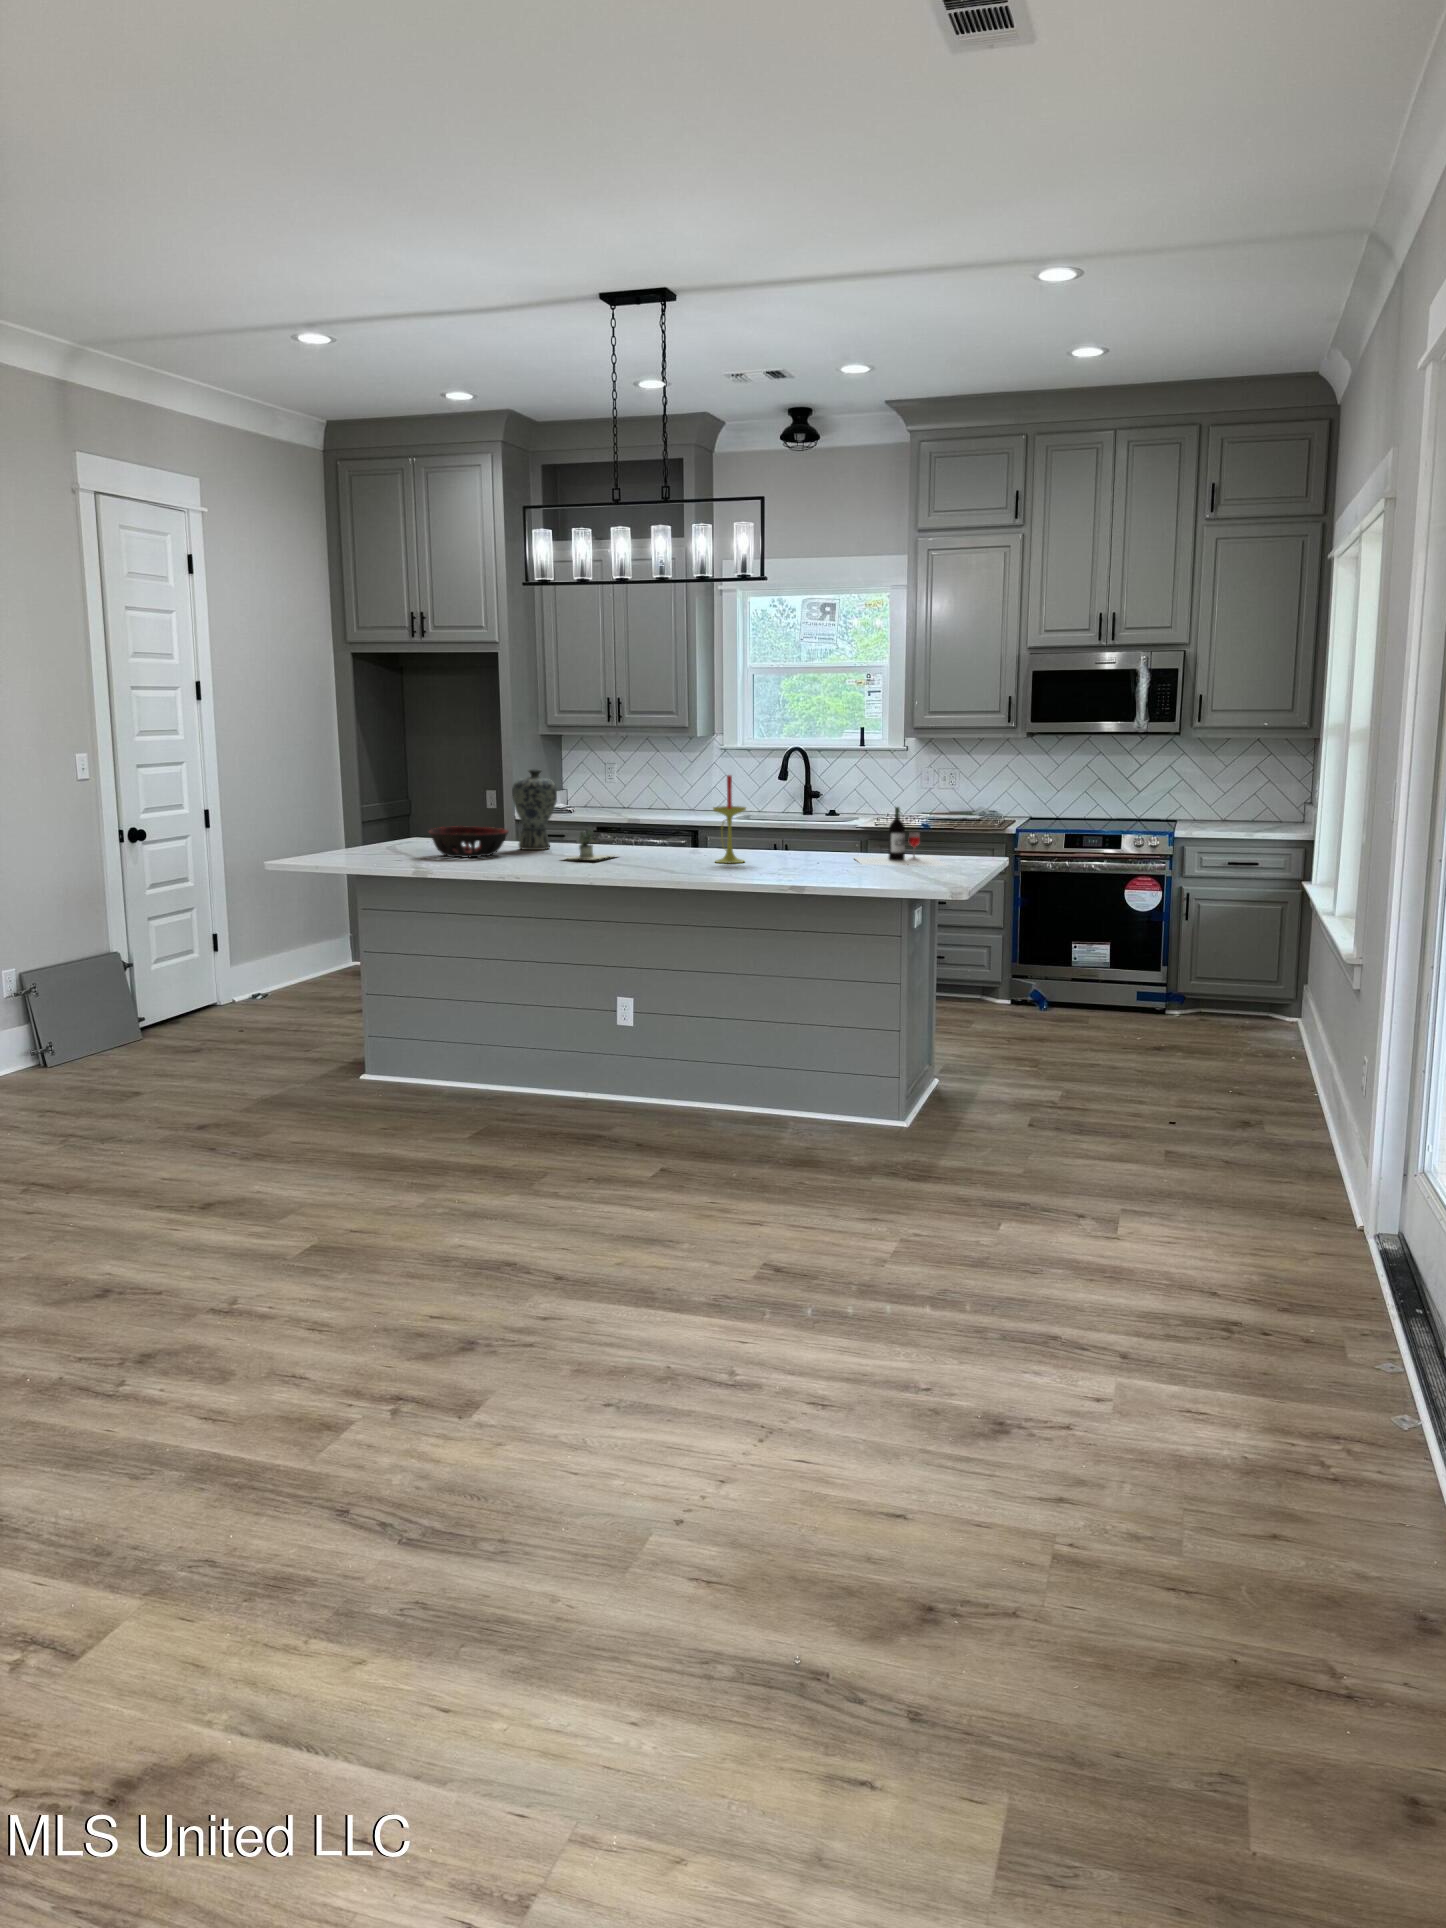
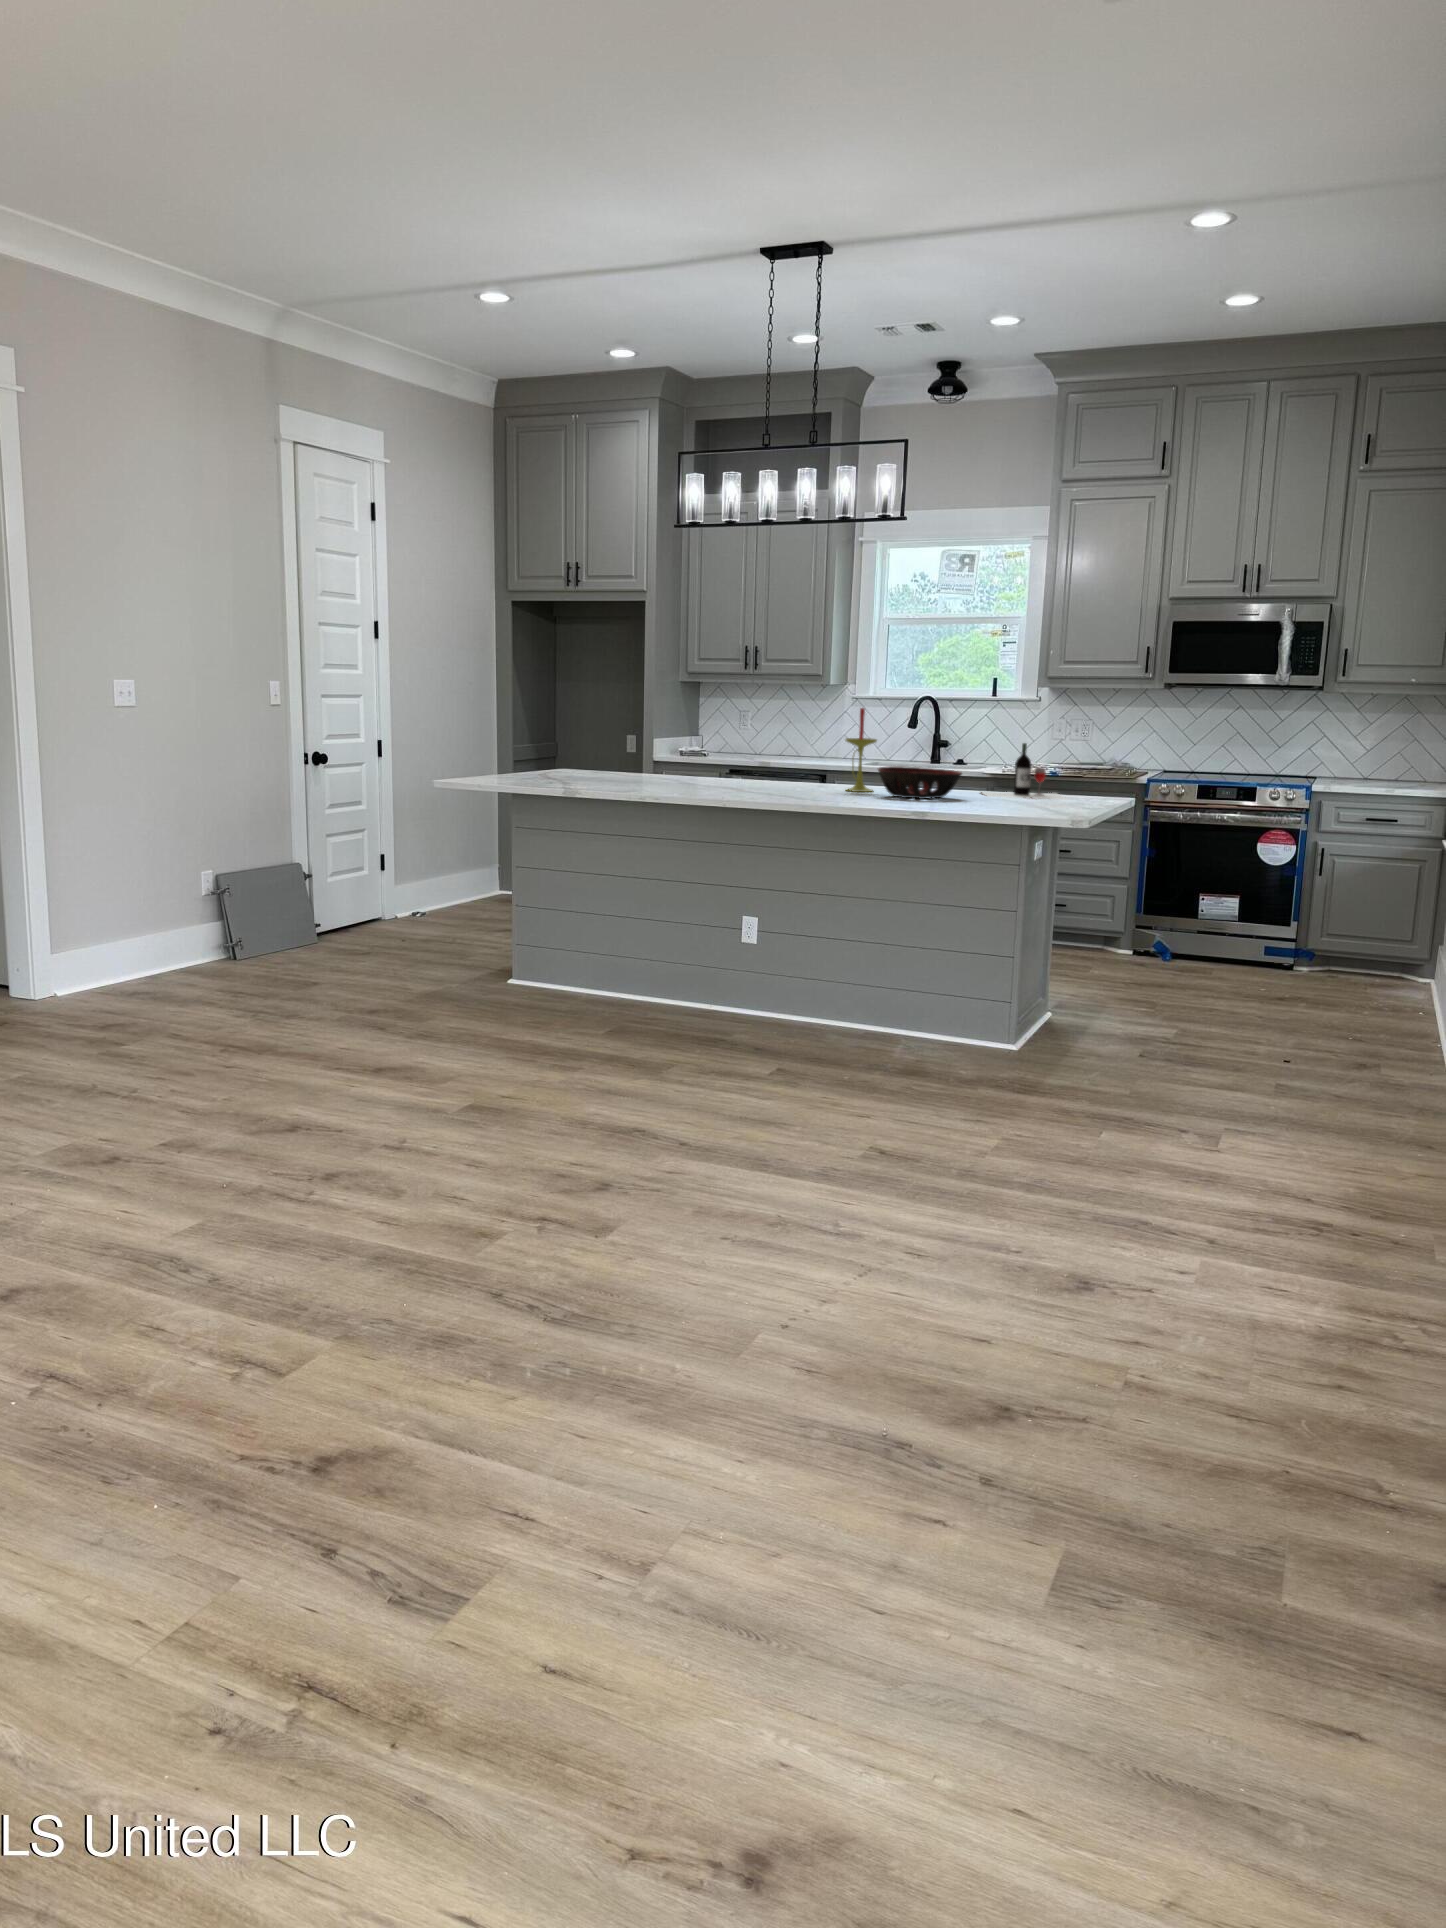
vase: present [512,769,557,850] -> none [657,702,698,779]
decorative bowl: present [429,826,509,858] -> present [878,766,962,799]
potted plant: present [567,831,612,859] -> none [698,756,768,784]

